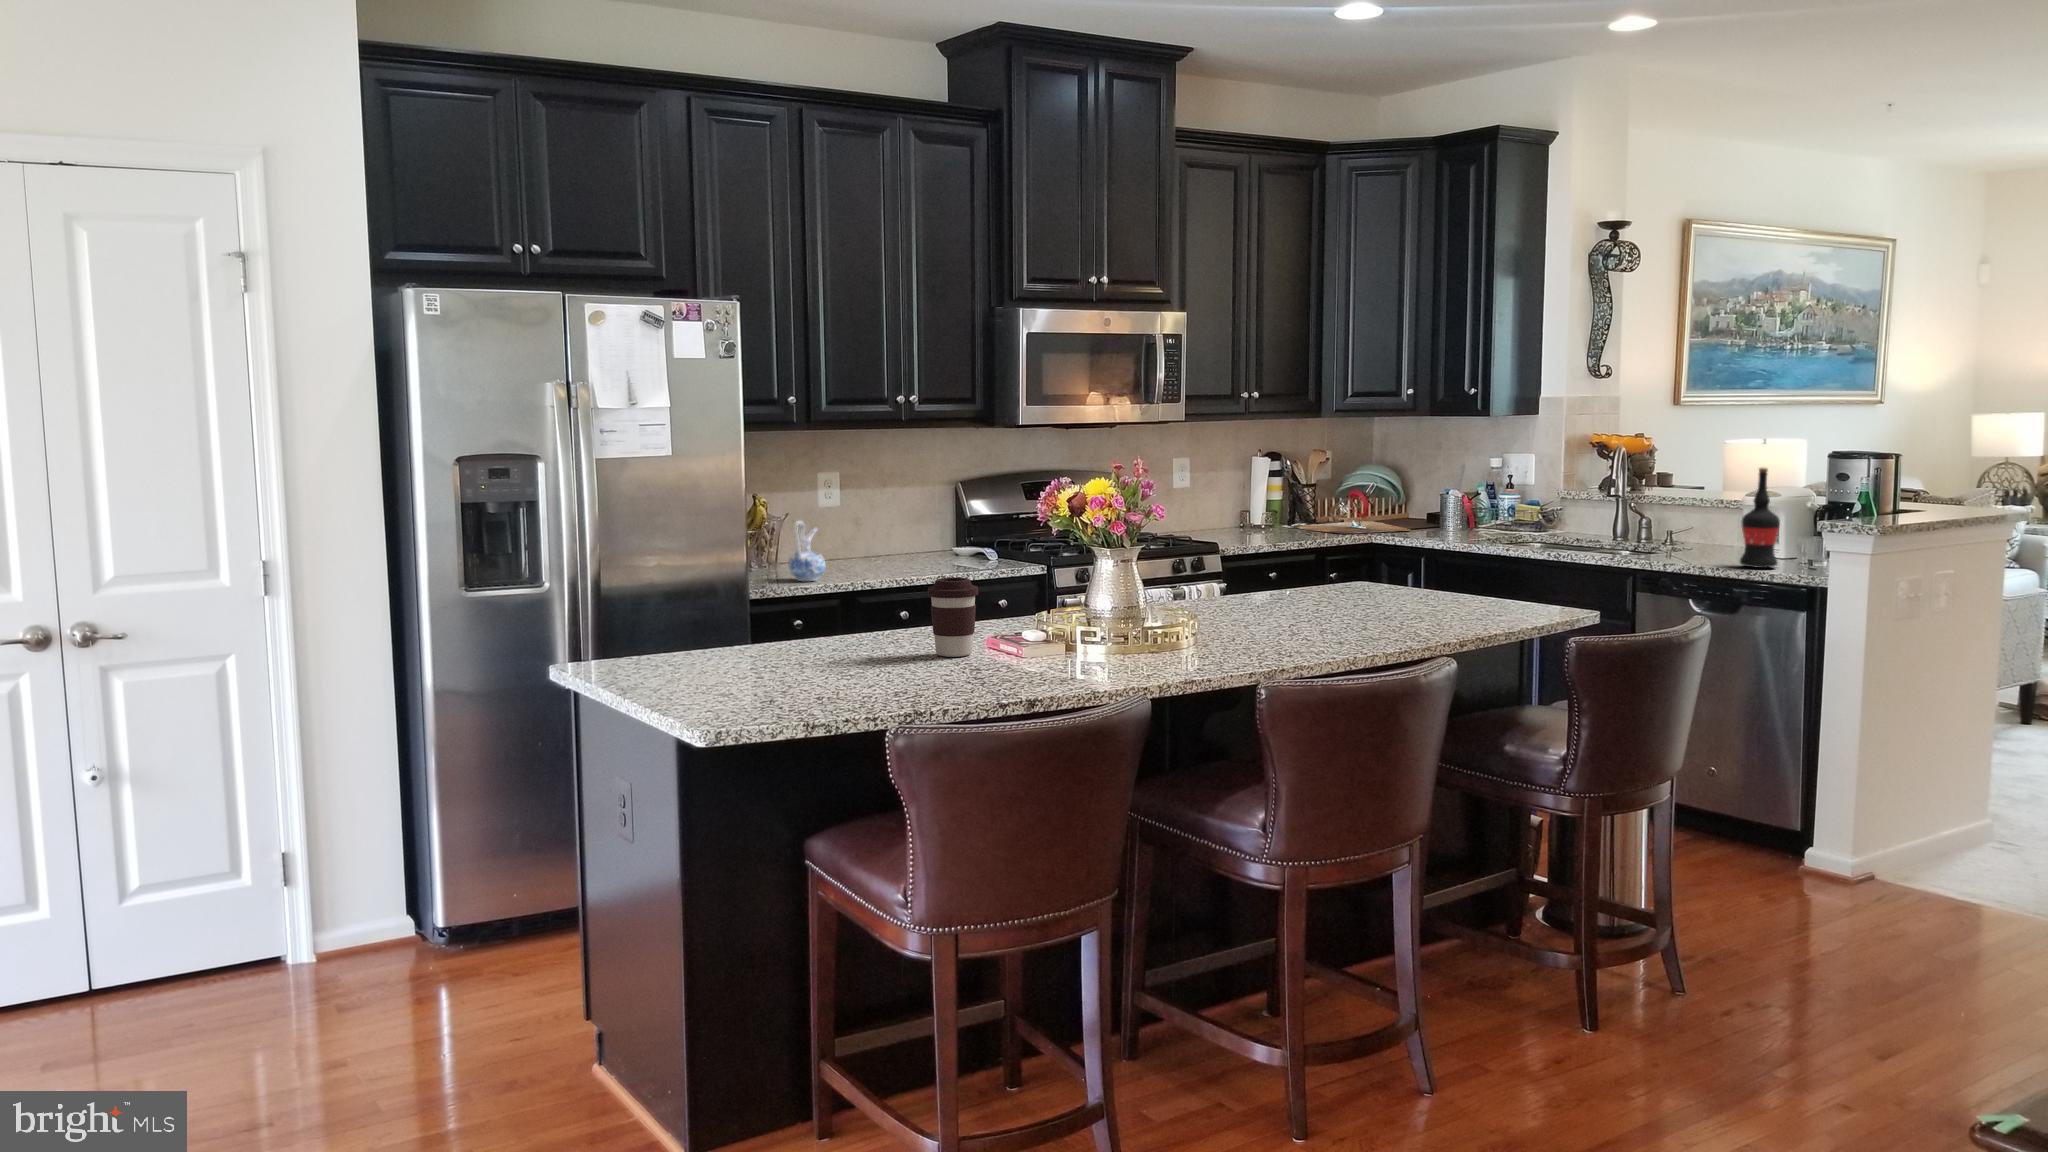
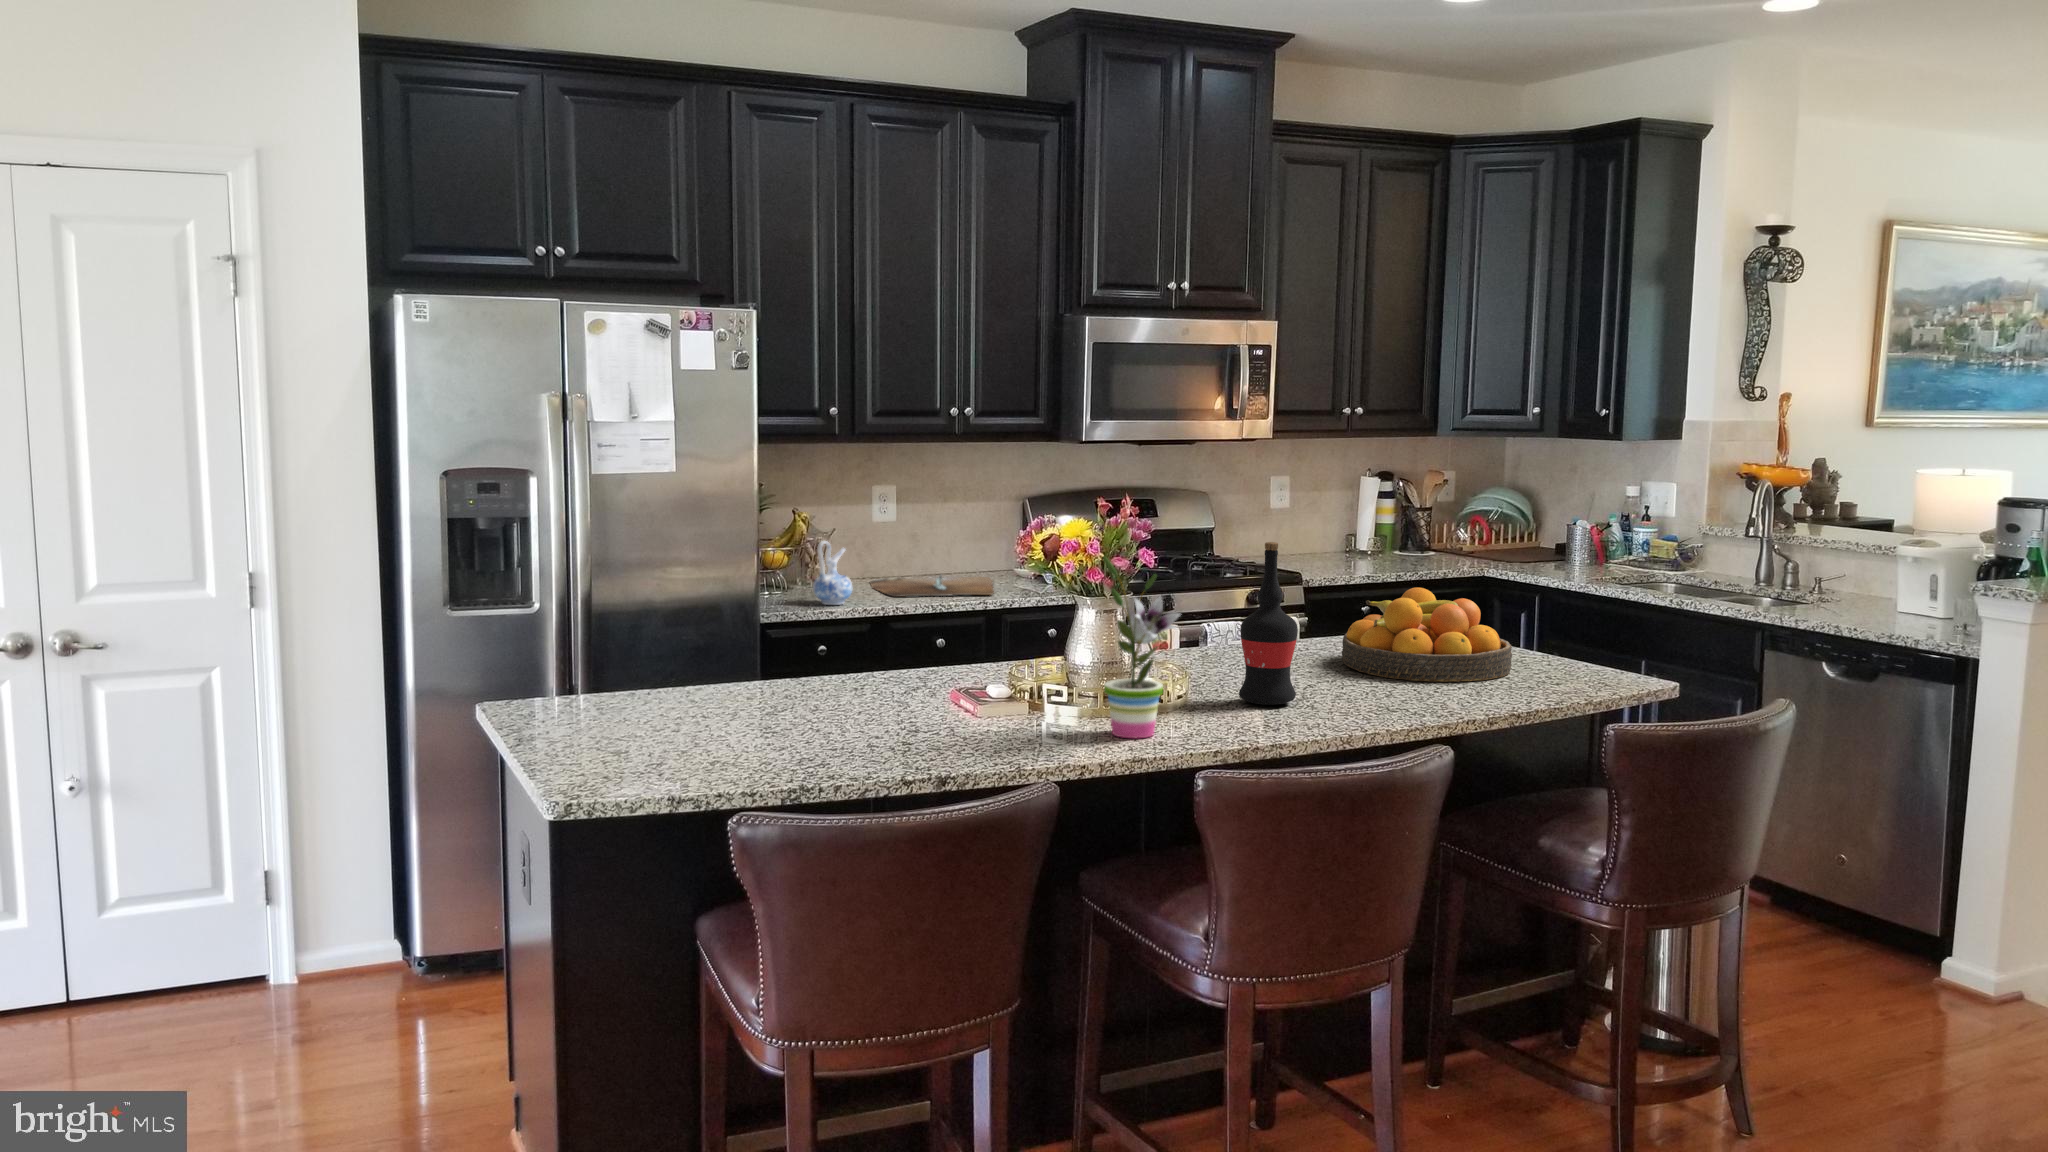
wine bottle: present [1740,467,1780,568] -> present [1239,542,1298,705]
potted plant: none [1143,504,1217,665] -> present [1103,557,1180,738]
cutting board: present [1291,517,1410,534] -> present [870,575,994,597]
fruit bowl: none [1309,537,1459,616] -> present [1342,587,1512,682]
coffee cup: present [928,577,978,657] -> none [875,626,930,714]

